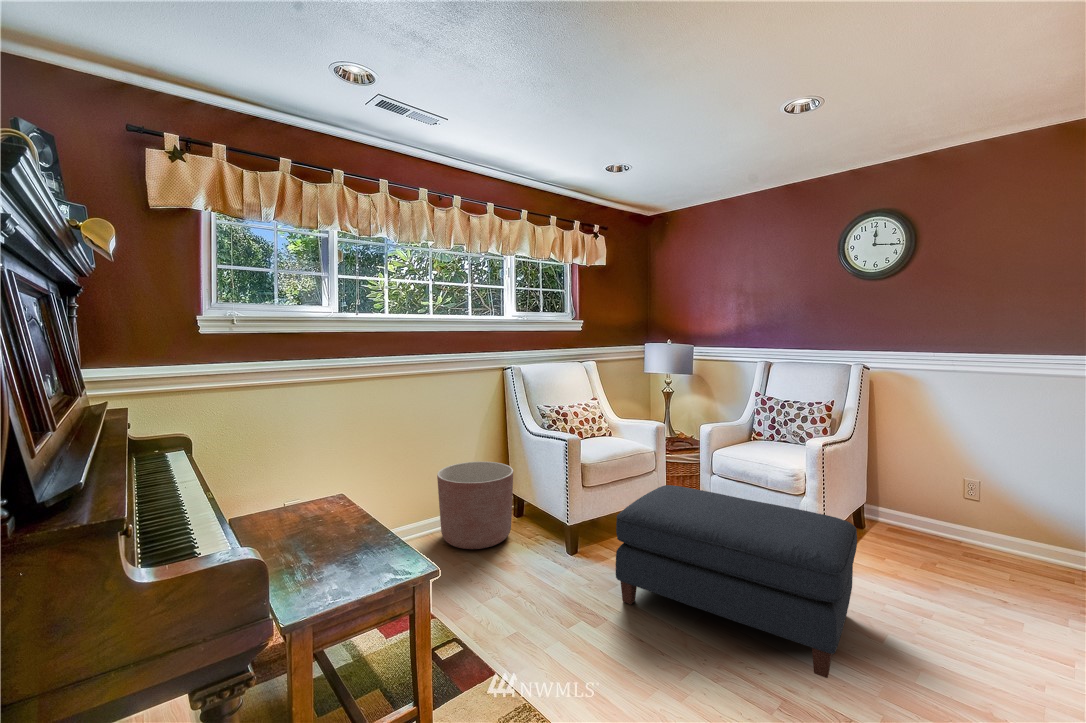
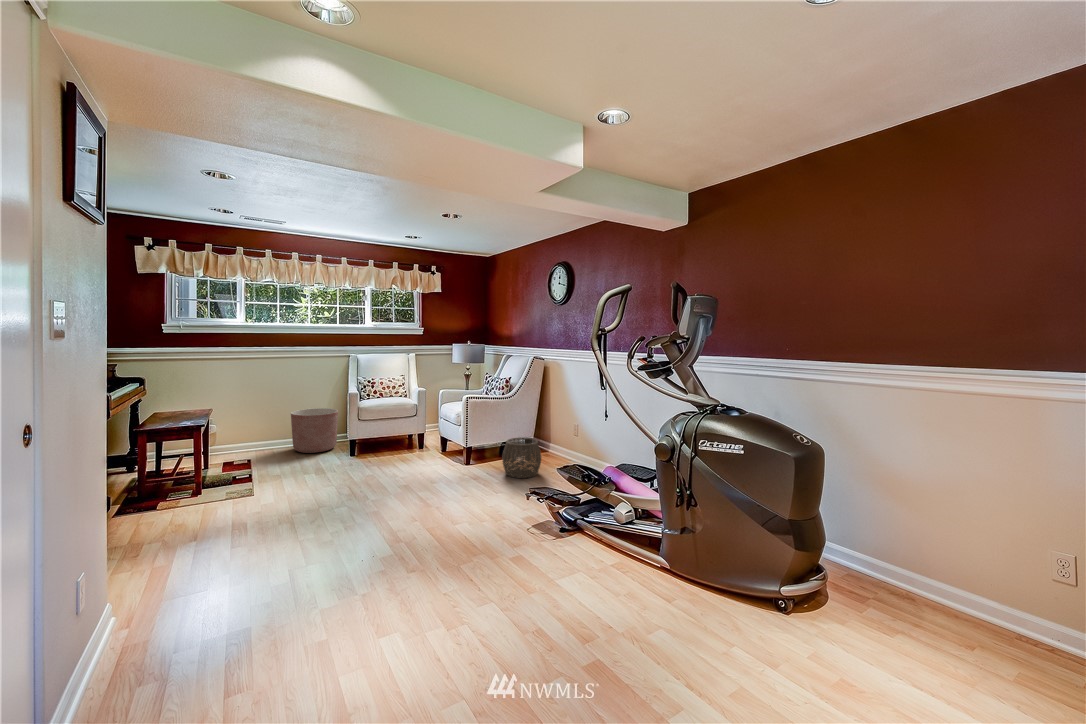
ottoman: present [616,485,857,678] -> none [336,421,440,501]
woven basket: none [861,494,944,570] -> present [502,438,541,478]

